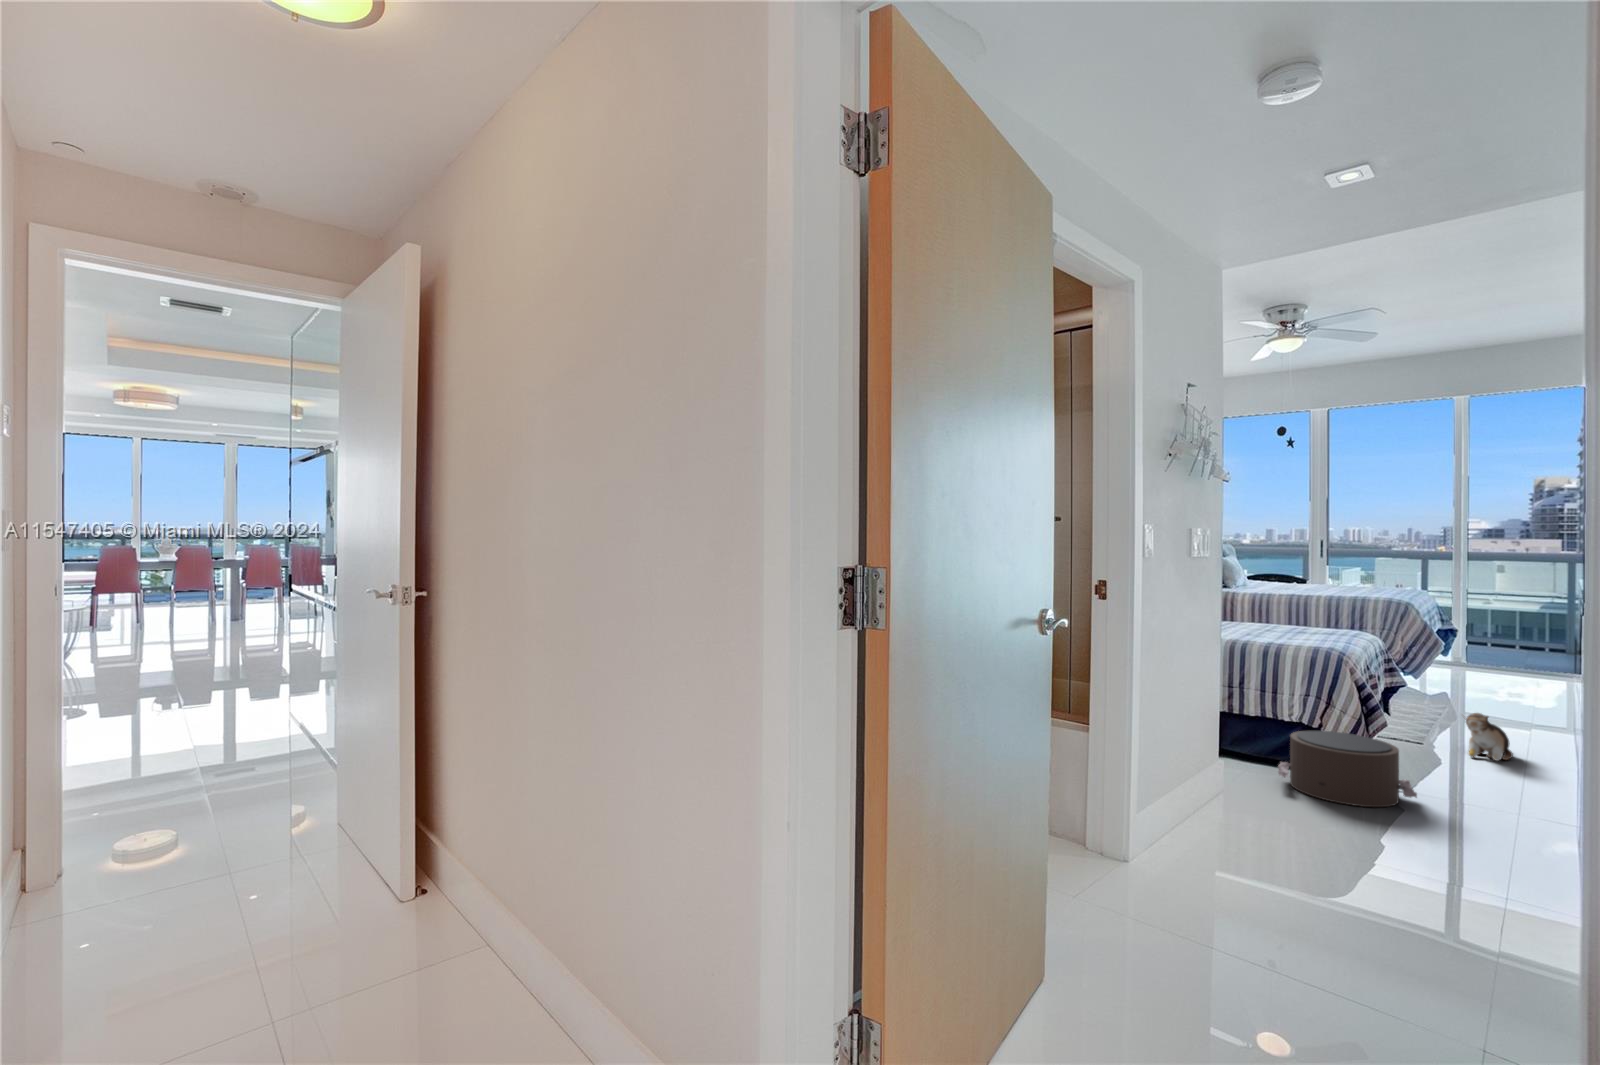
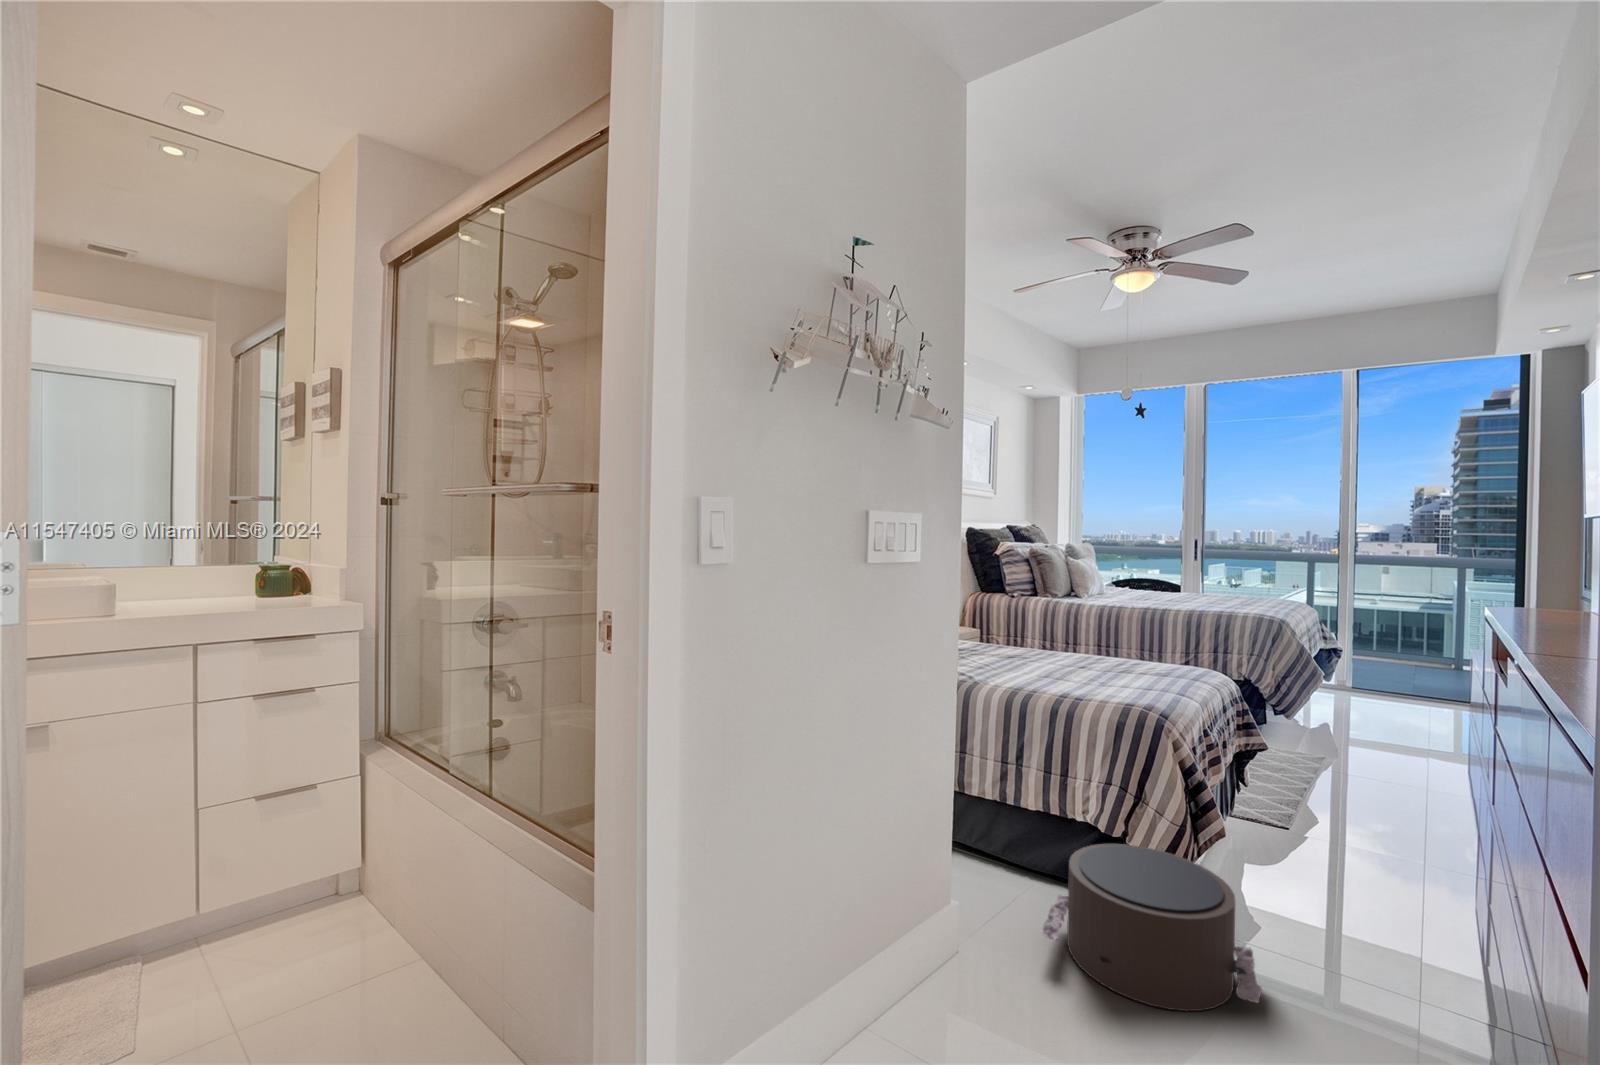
plush toy: present [1466,713,1513,761] -> none [1341,801,1415,875]

